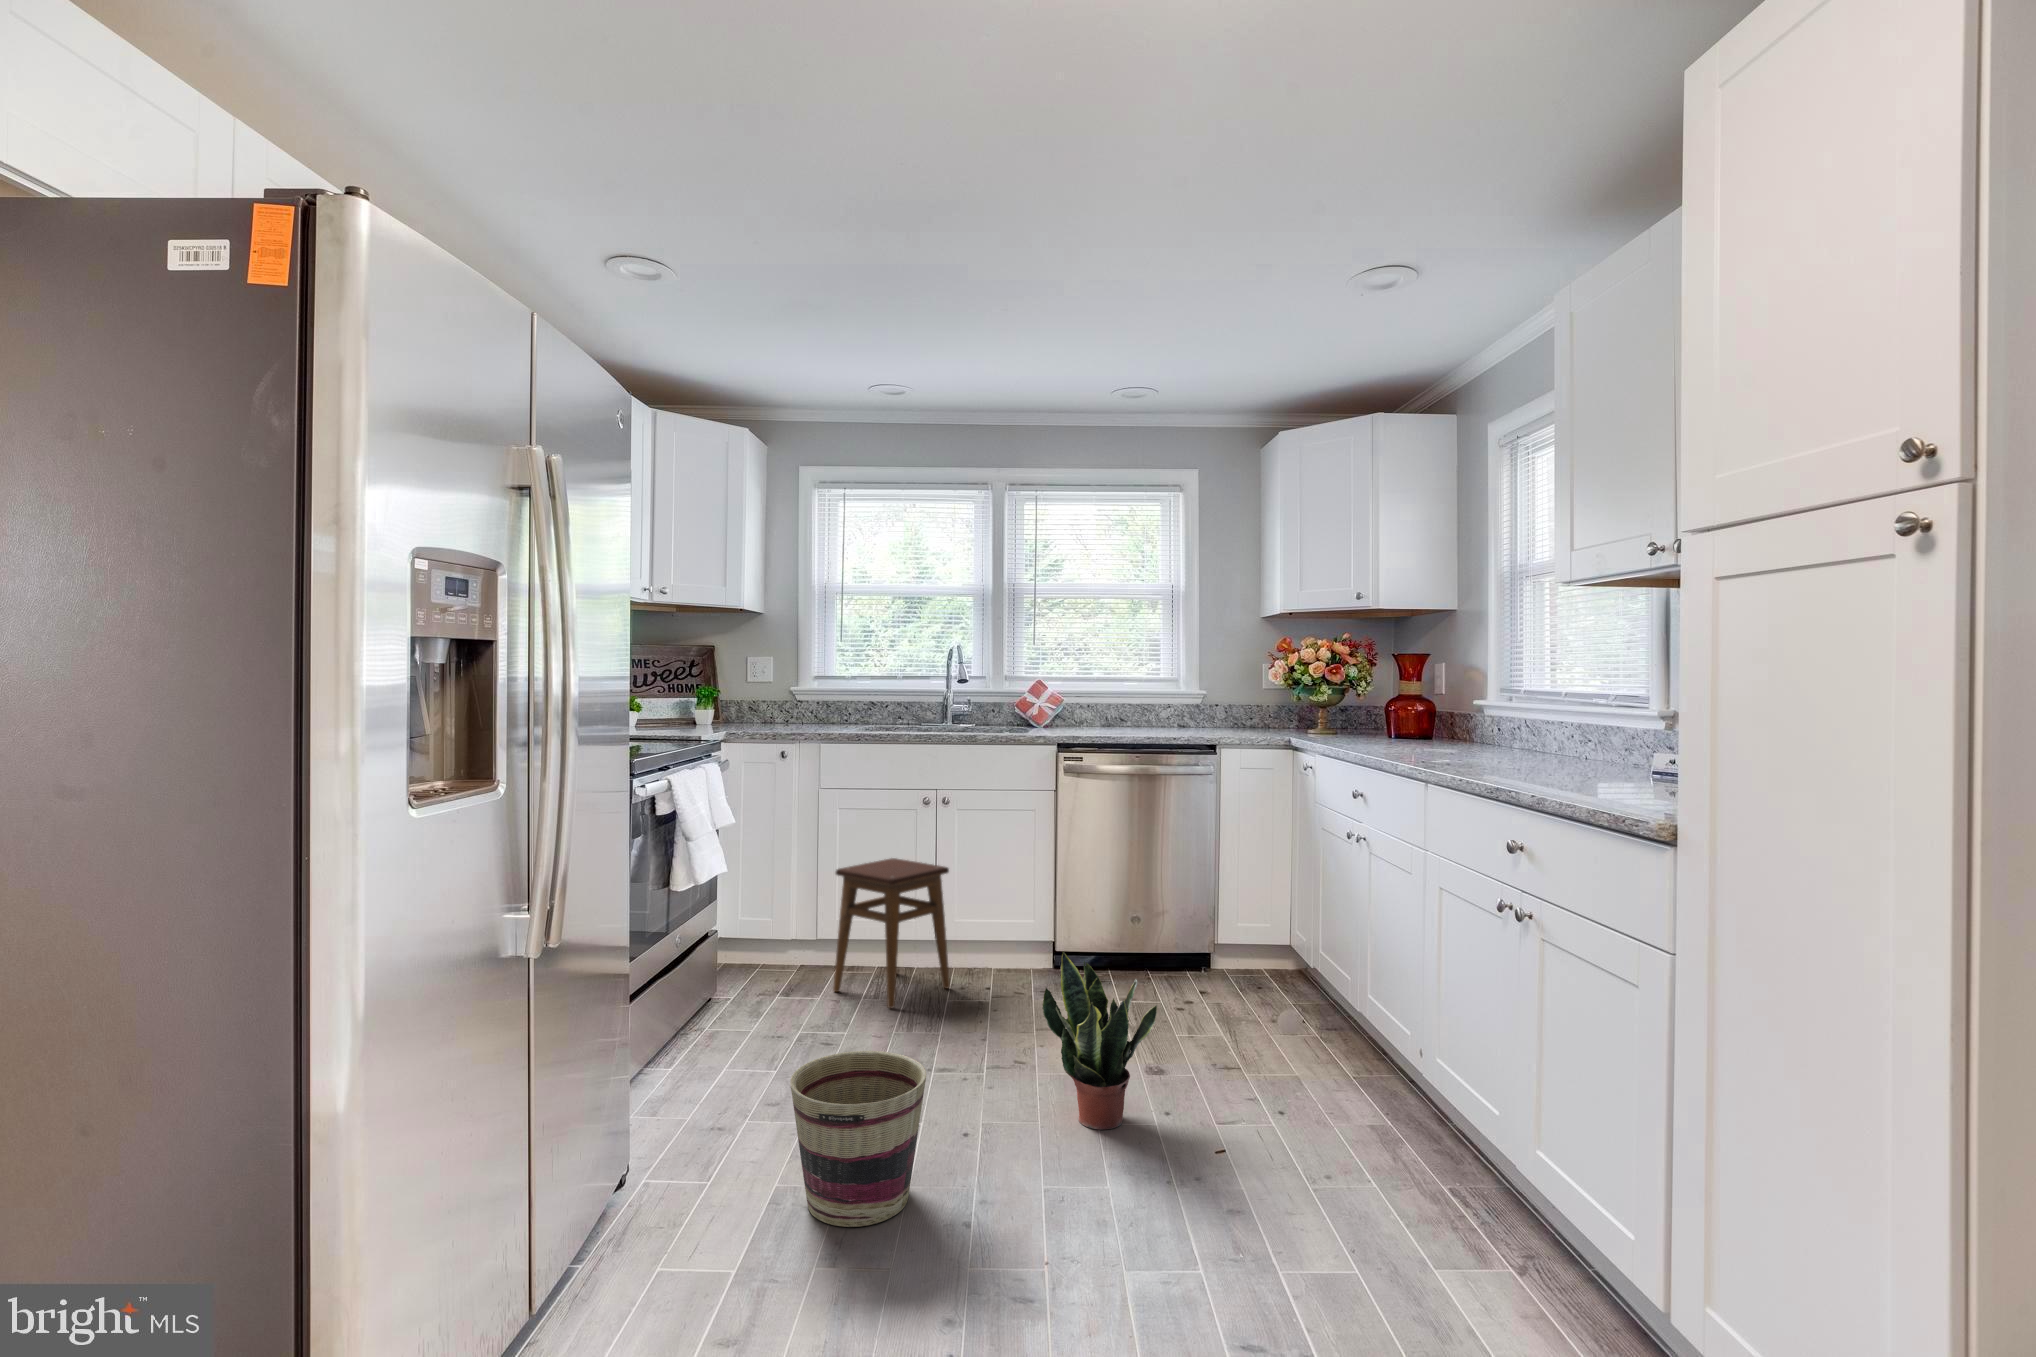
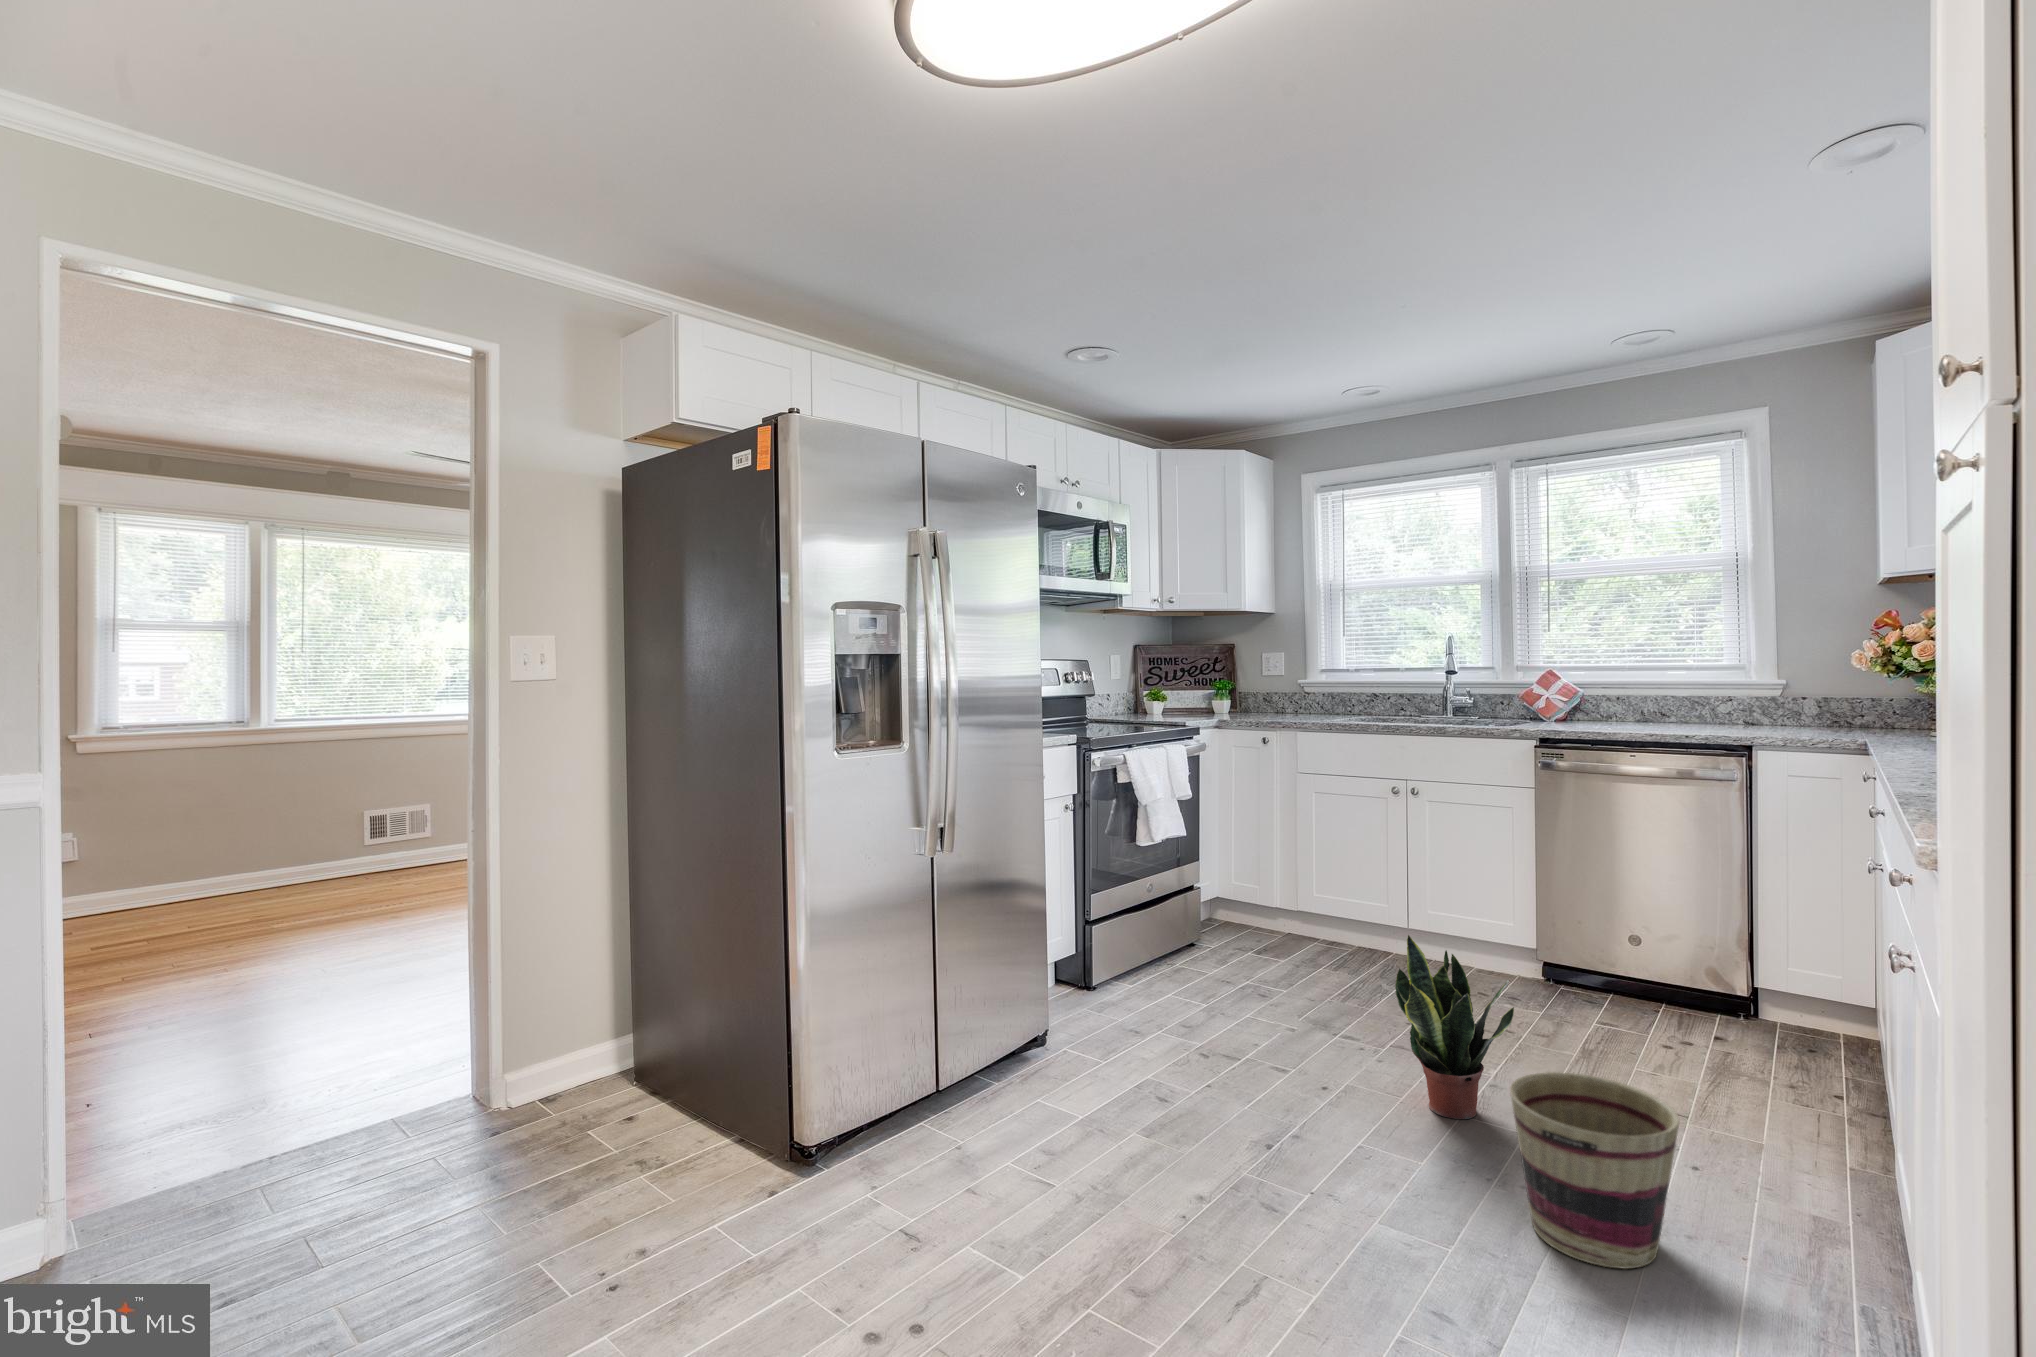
stool: present [833,858,950,1008] -> none [1297,842,1409,979]
basket: present [790,1051,926,1227] -> present [1510,1072,1680,1269]

